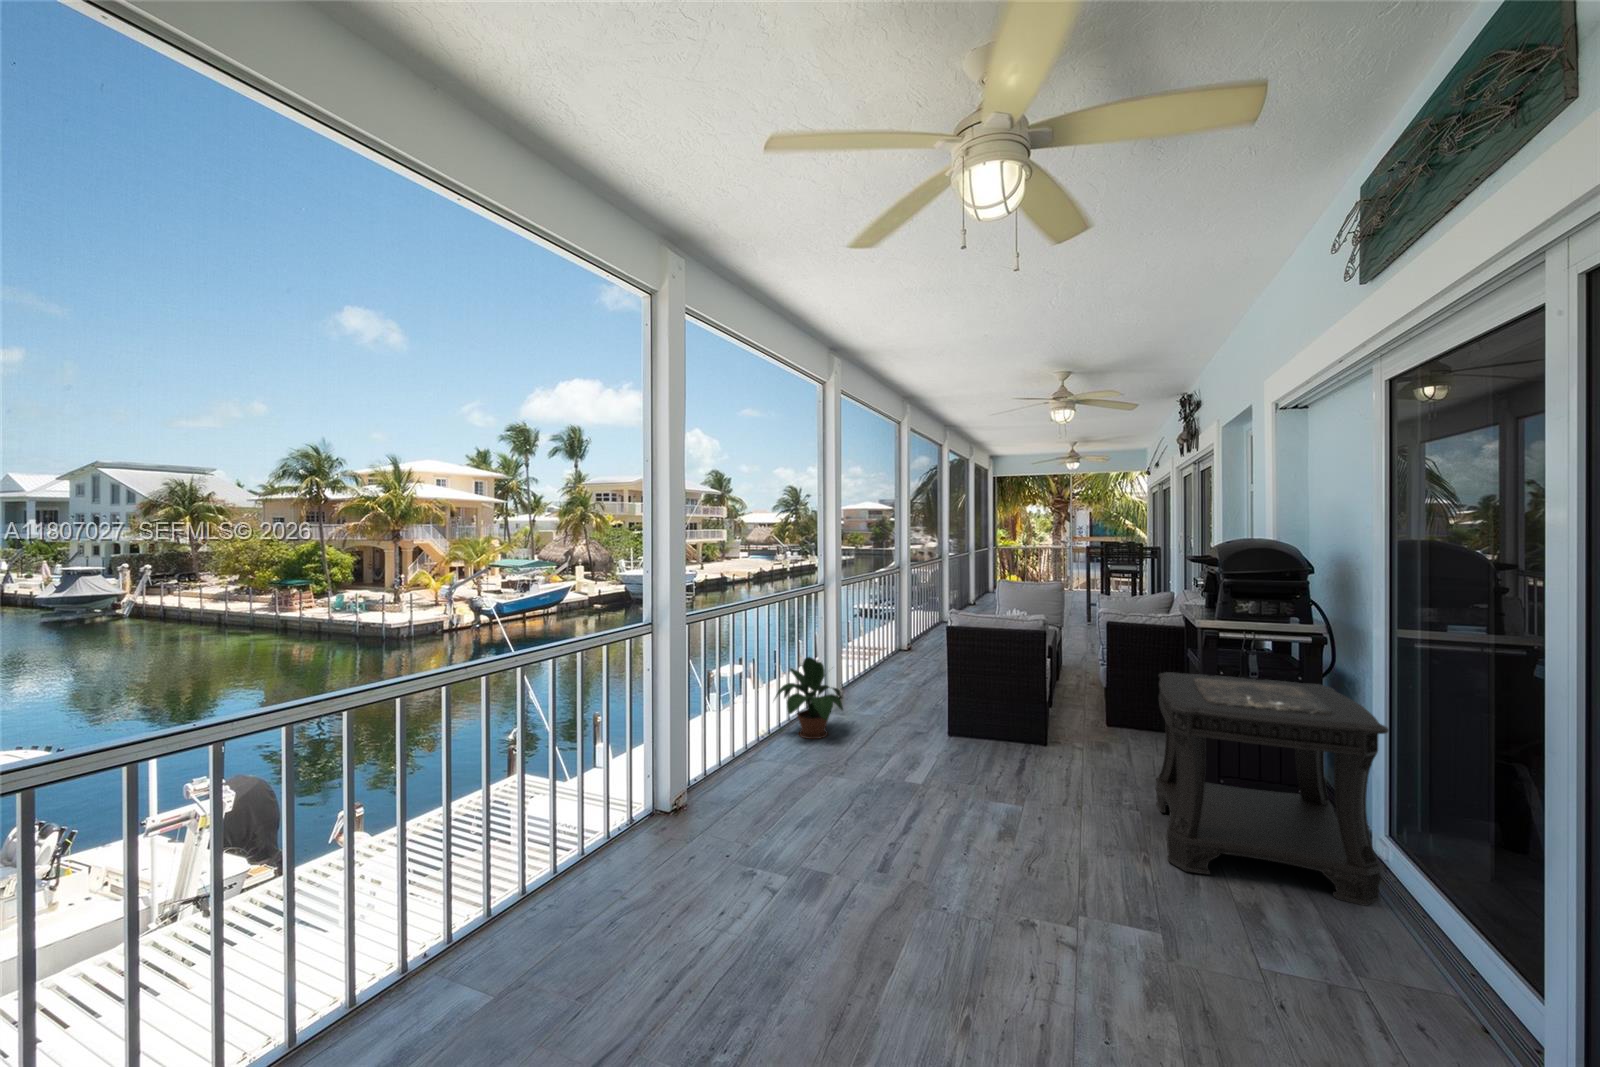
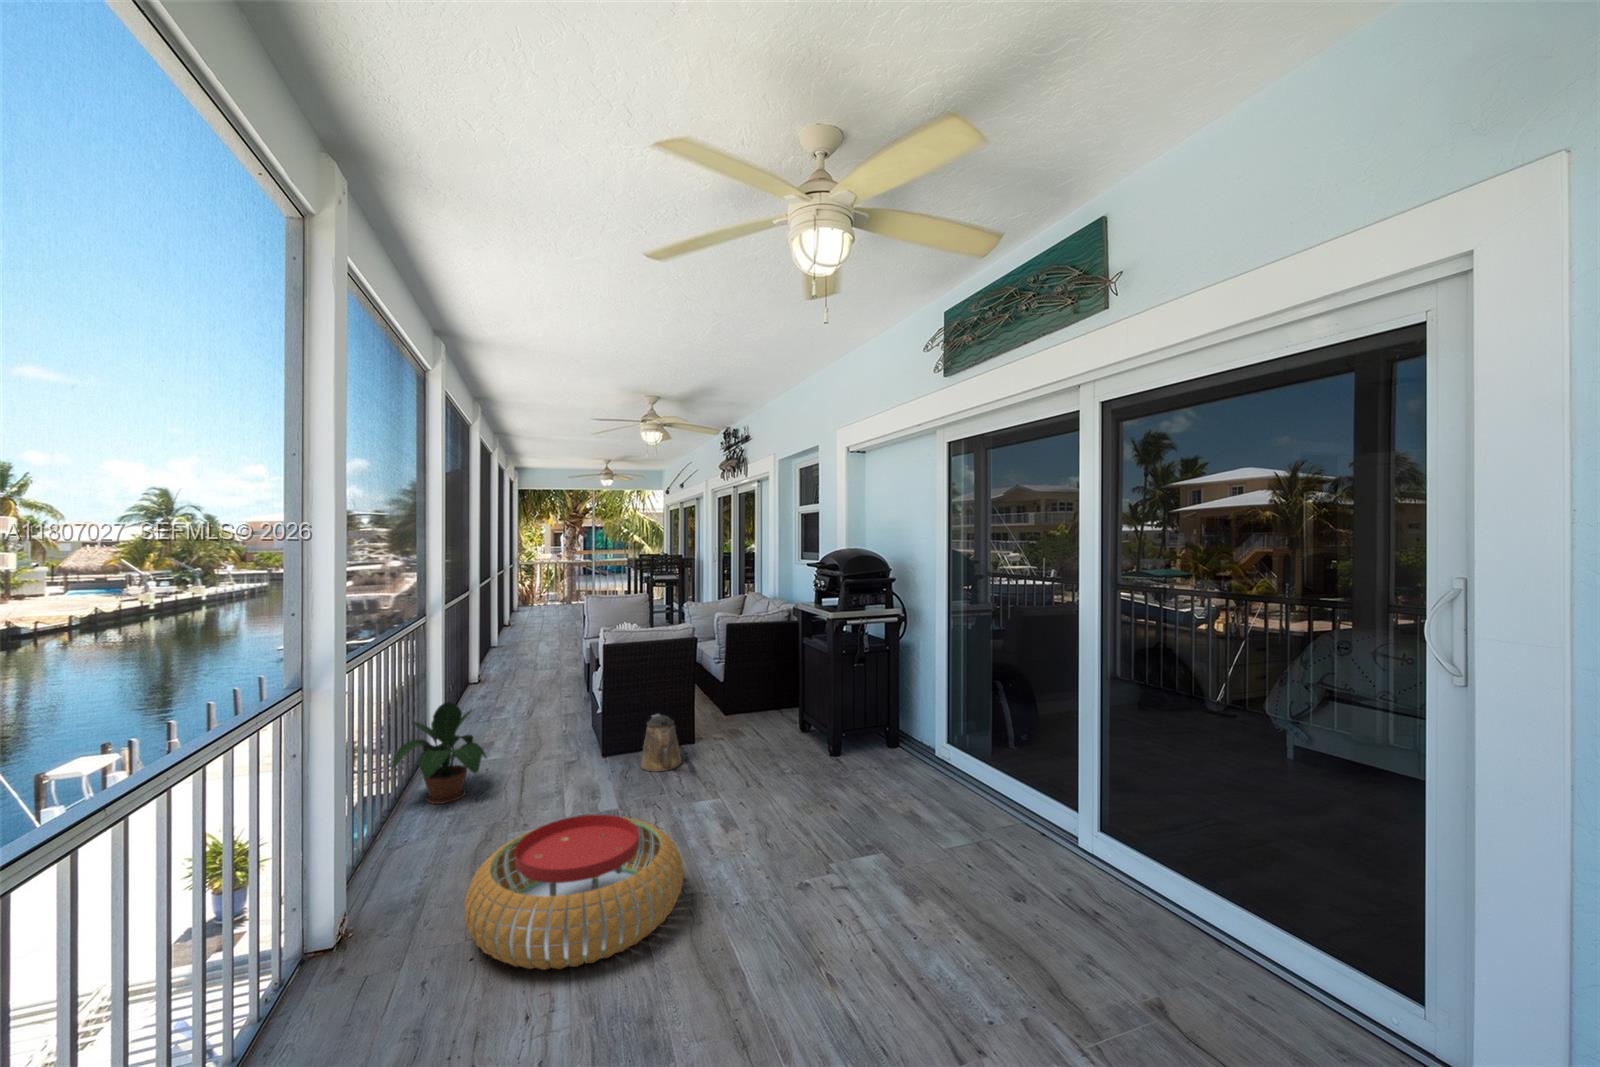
side table: present [1156,672,1389,906] -> none [809,649,964,806]
watering can: none [974,705,1018,764] -> present [640,714,682,772]
pouf: none [726,771,910,901] -> present [464,815,683,970]

